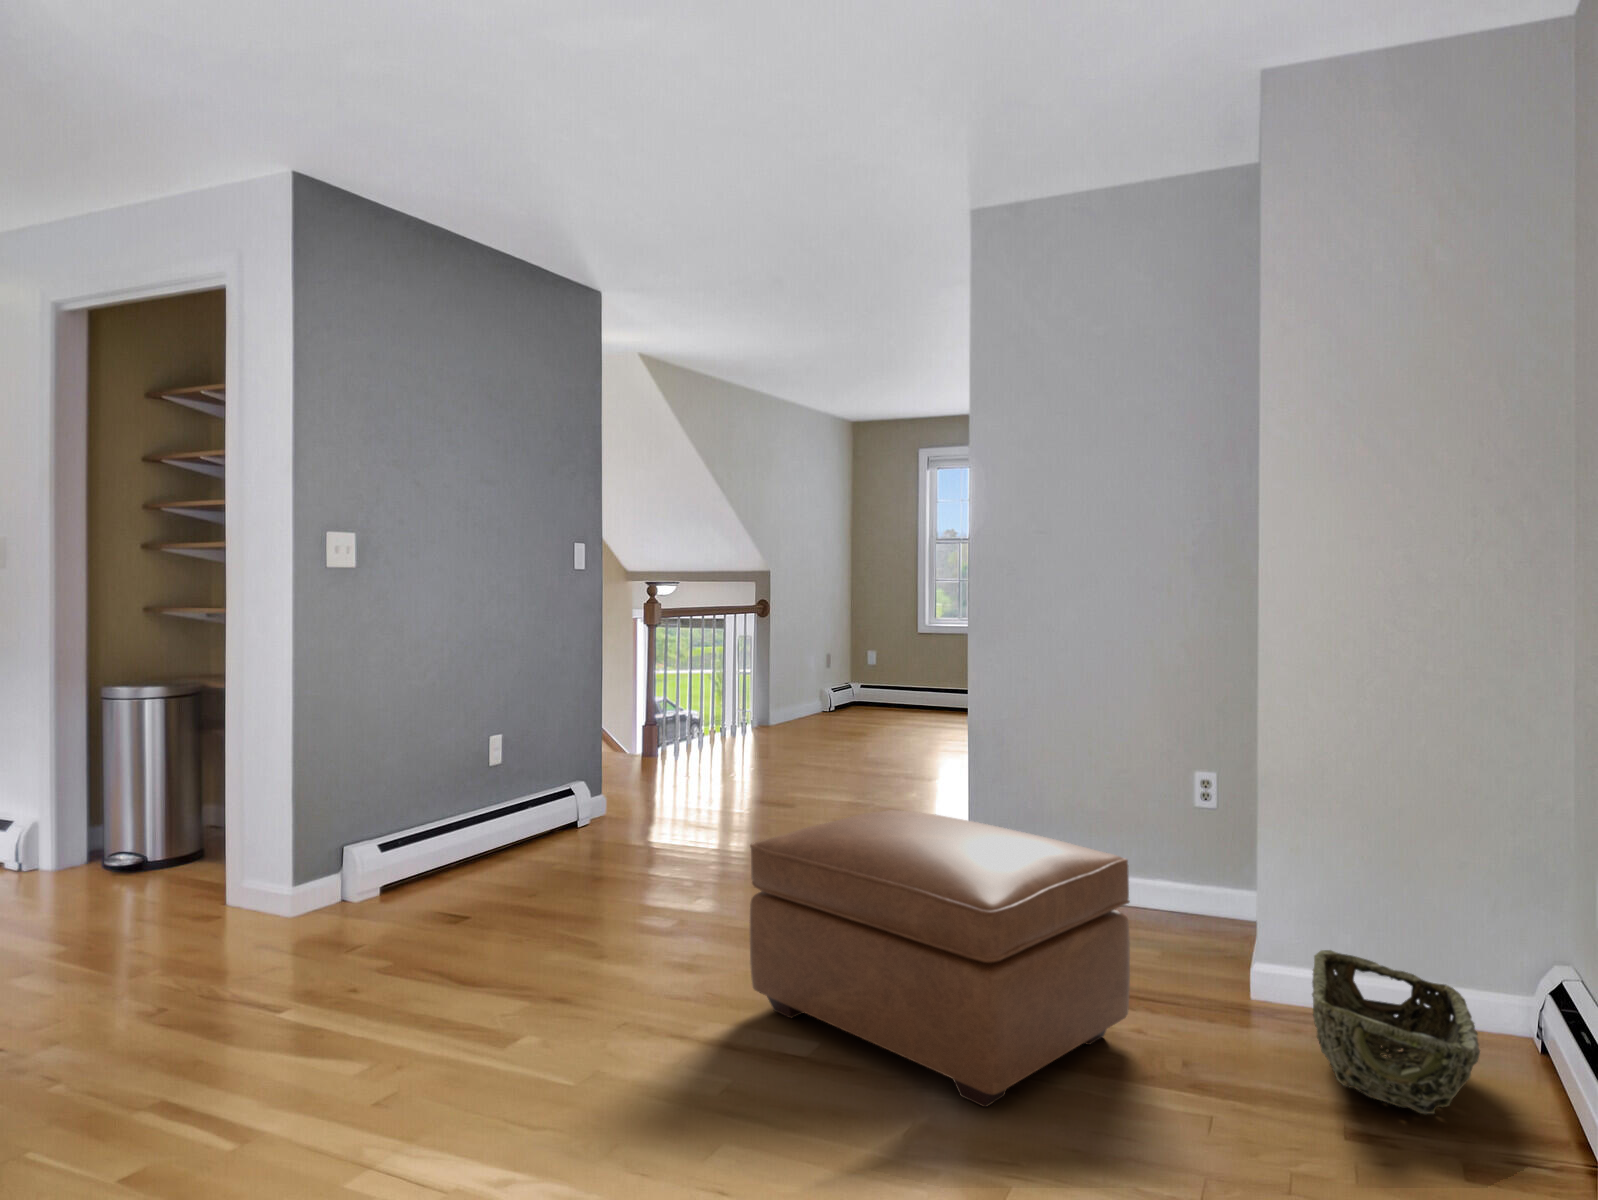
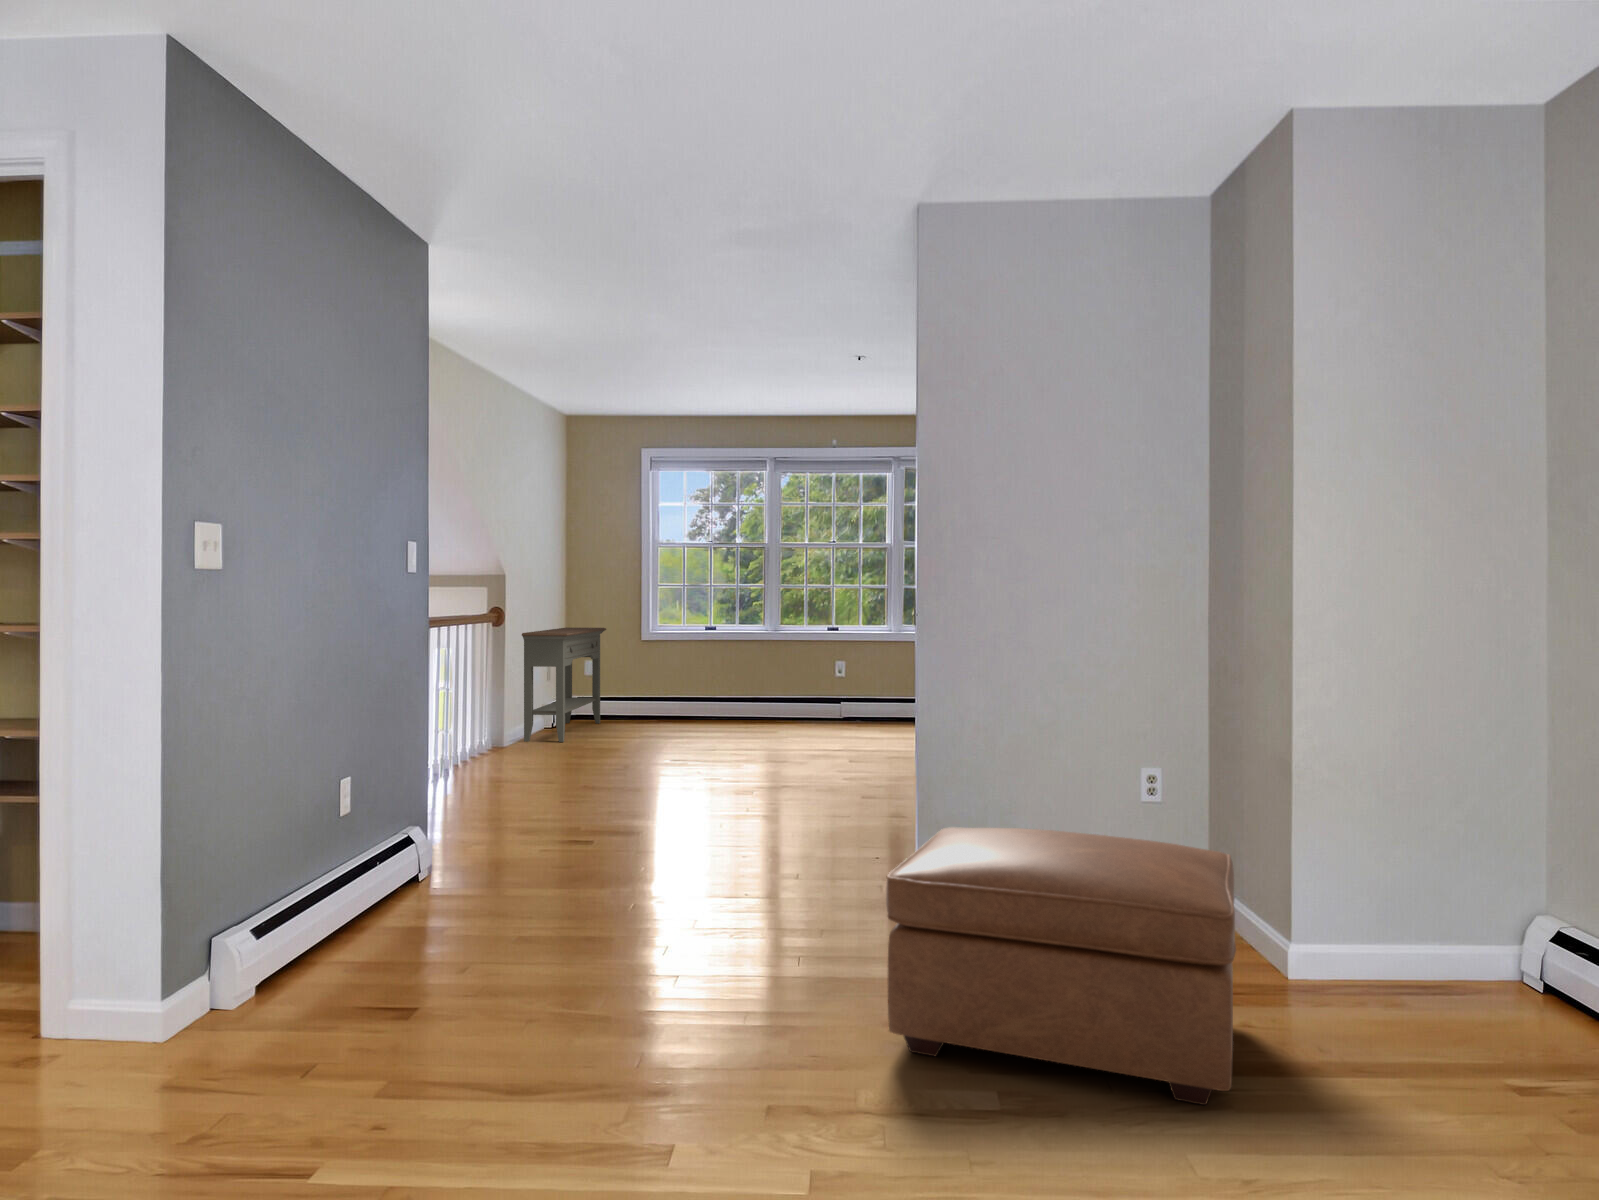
console table: none [787,619,882,724] -> present [522,627,606,742]
woven basket: present [1312,950,1480,1114] -> none [1345,915,1534,1039]

